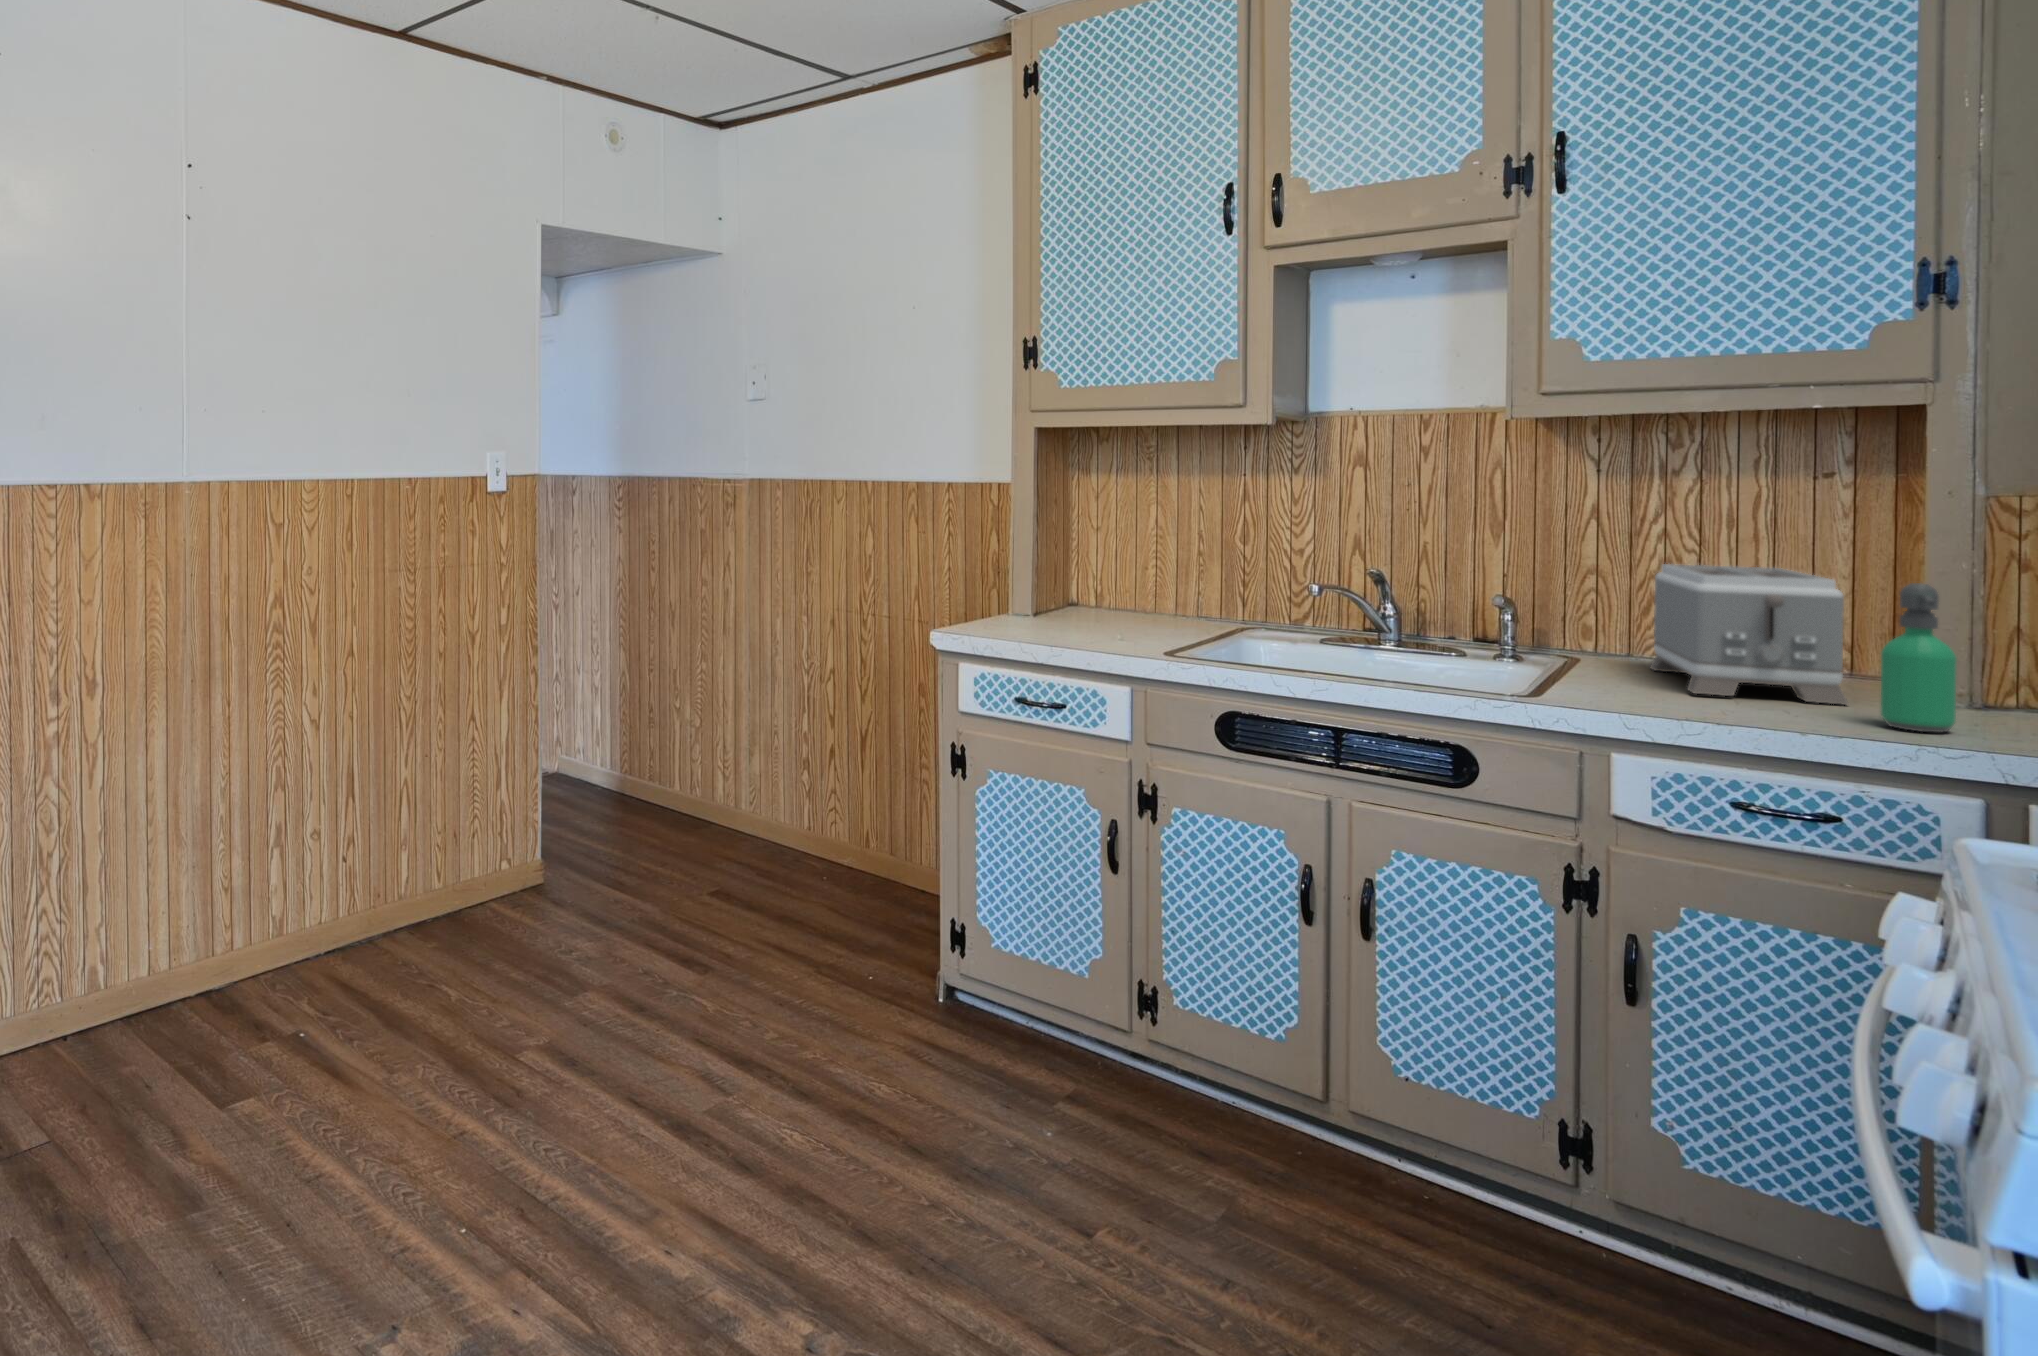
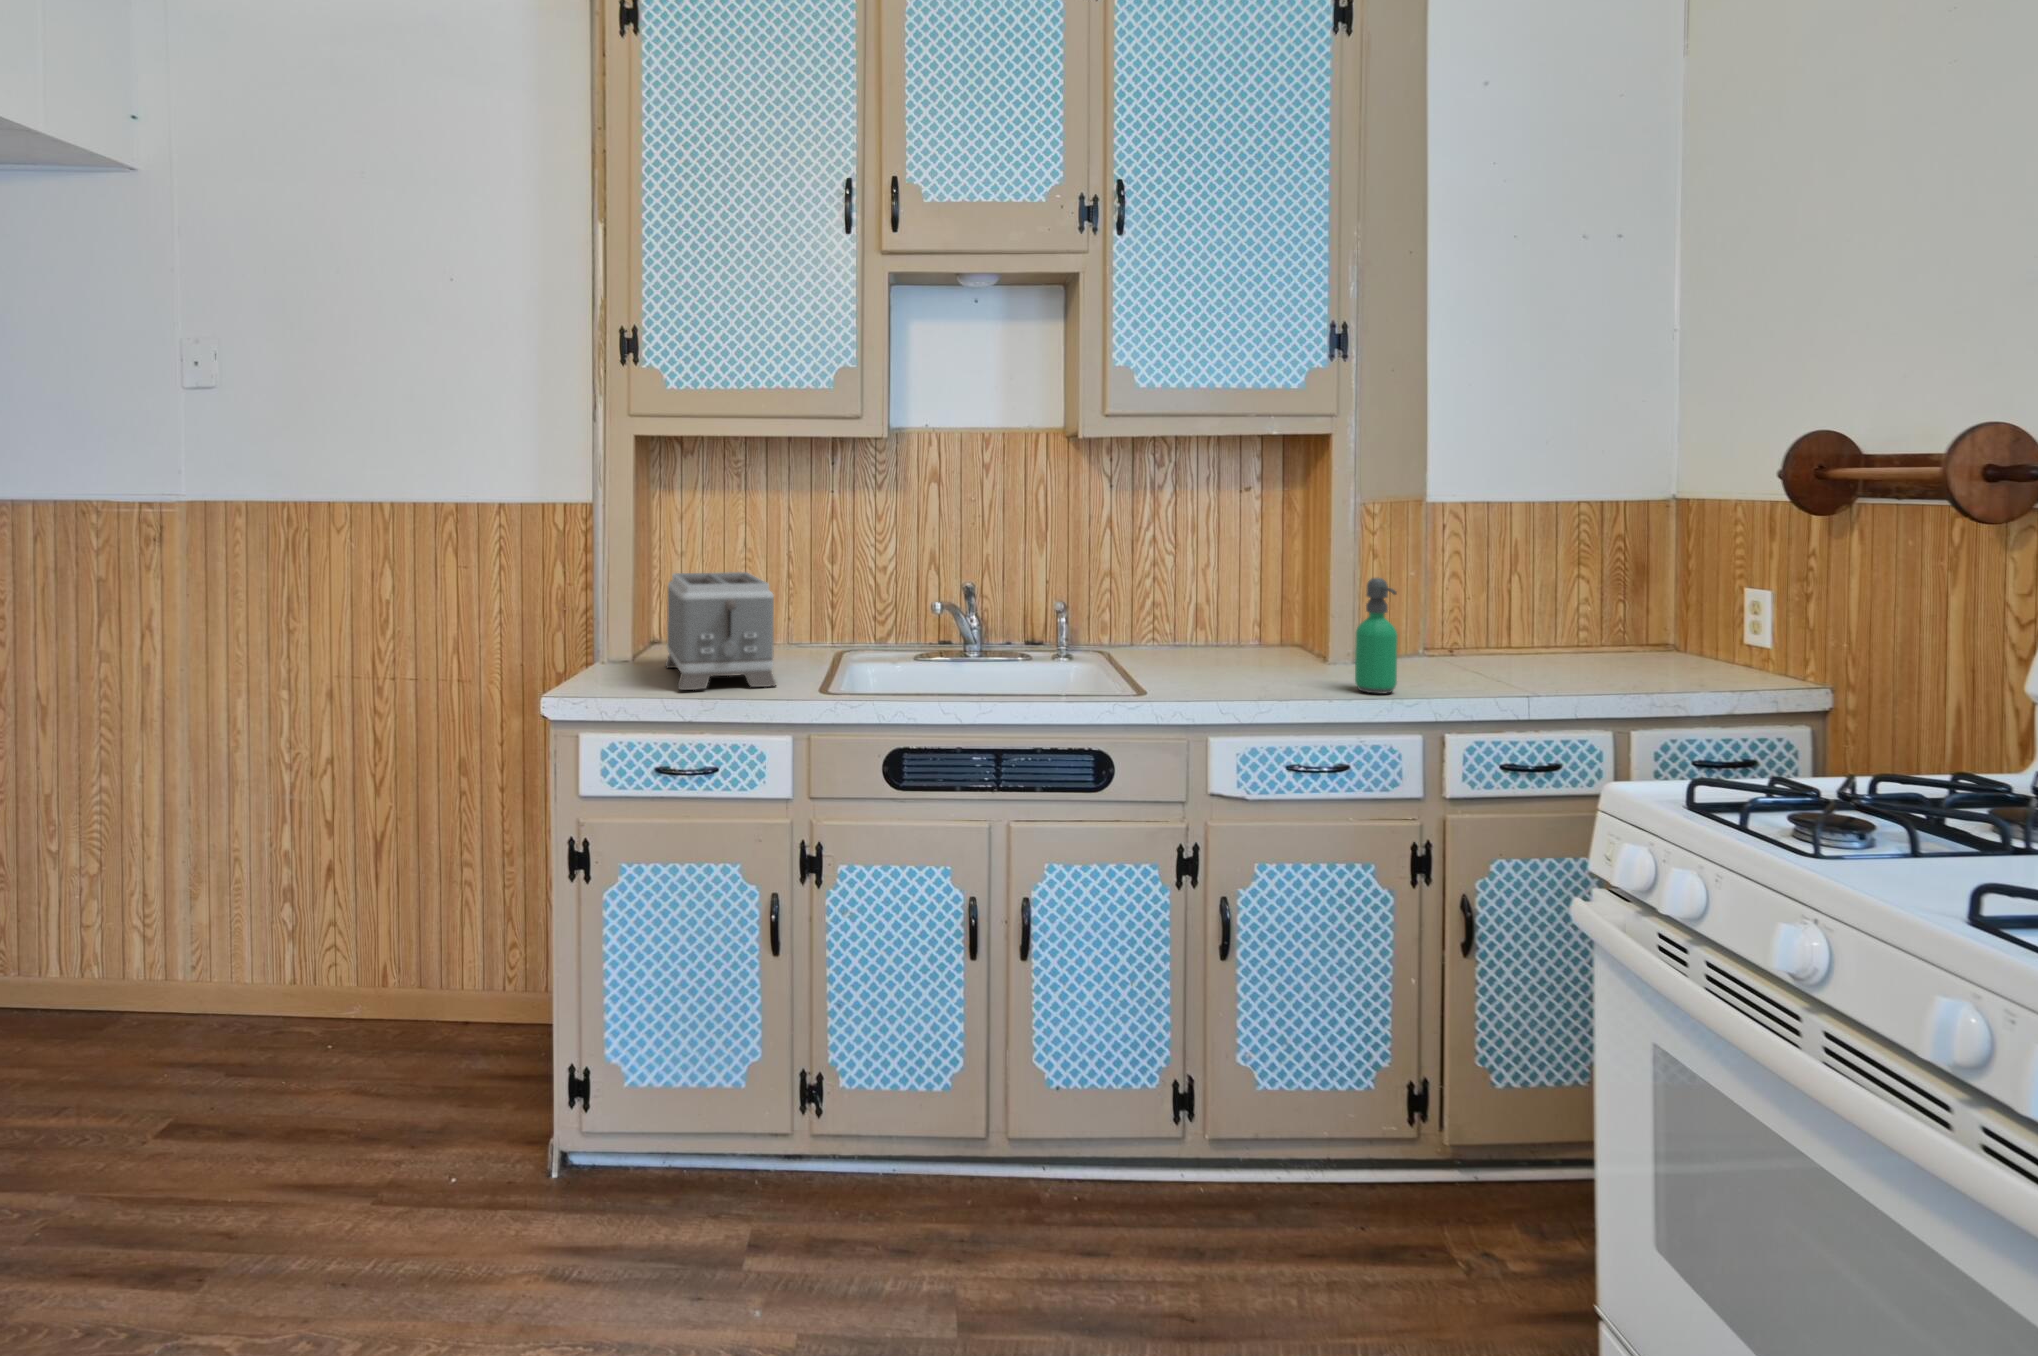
toaster: present [1650,564,1849,705] -> present [665,572,776,690]

